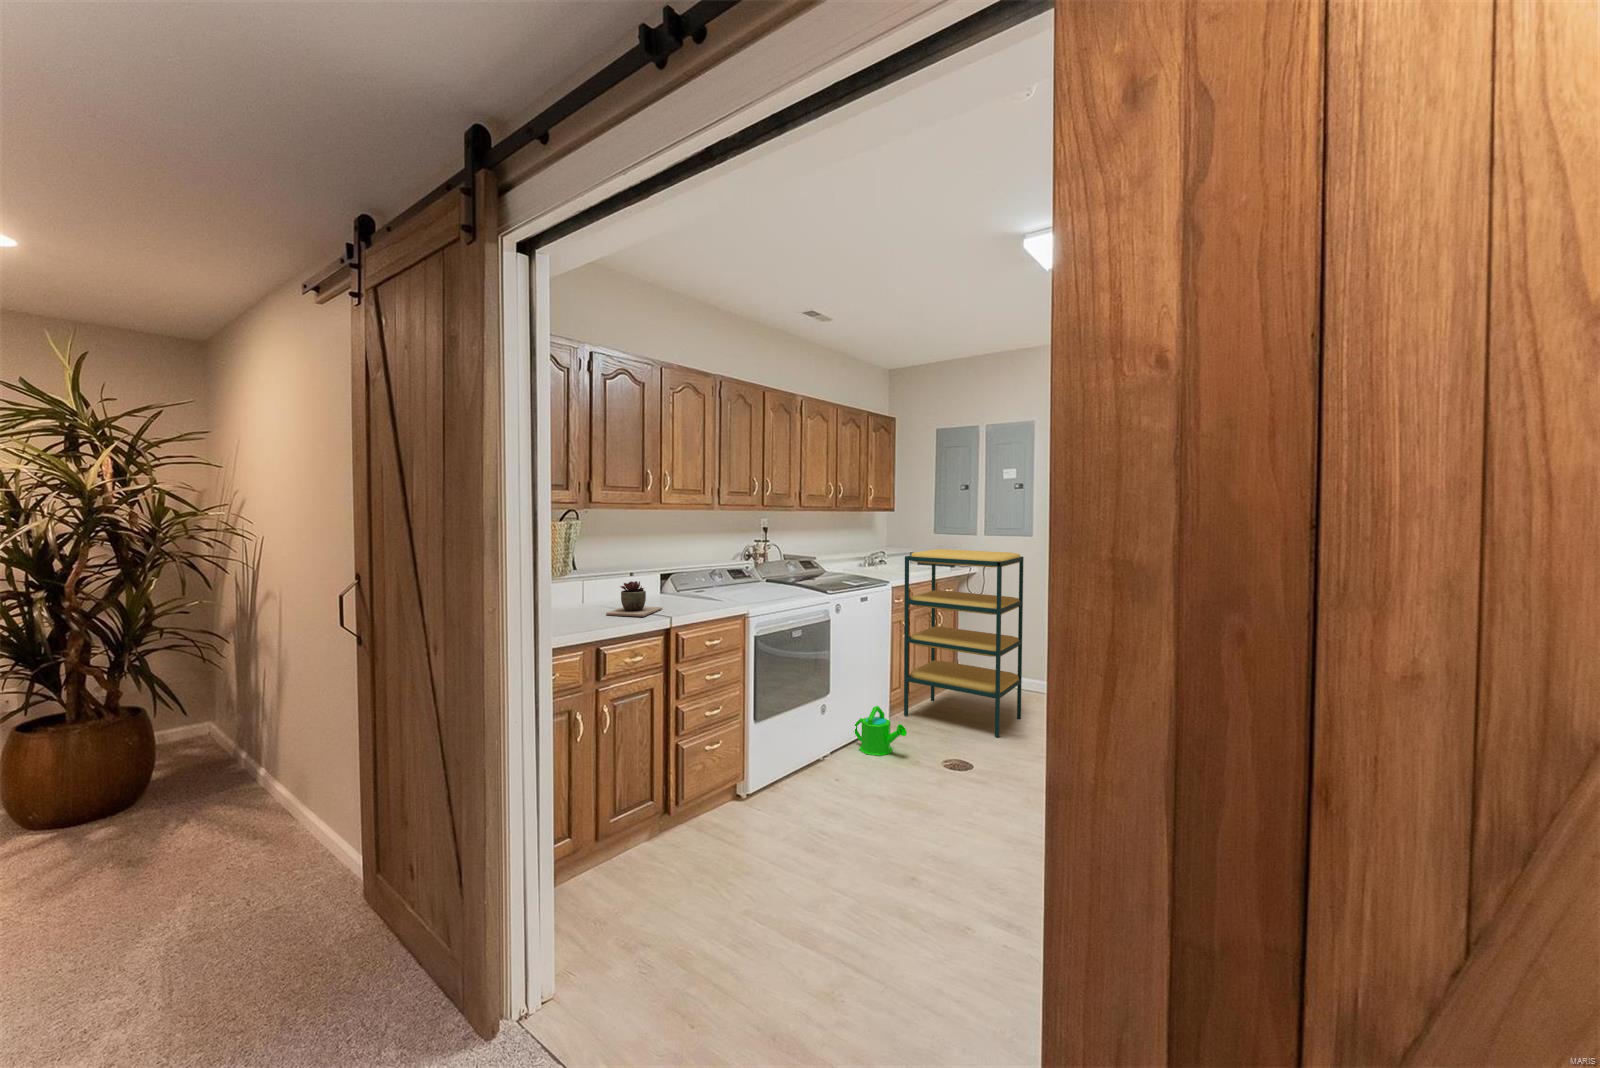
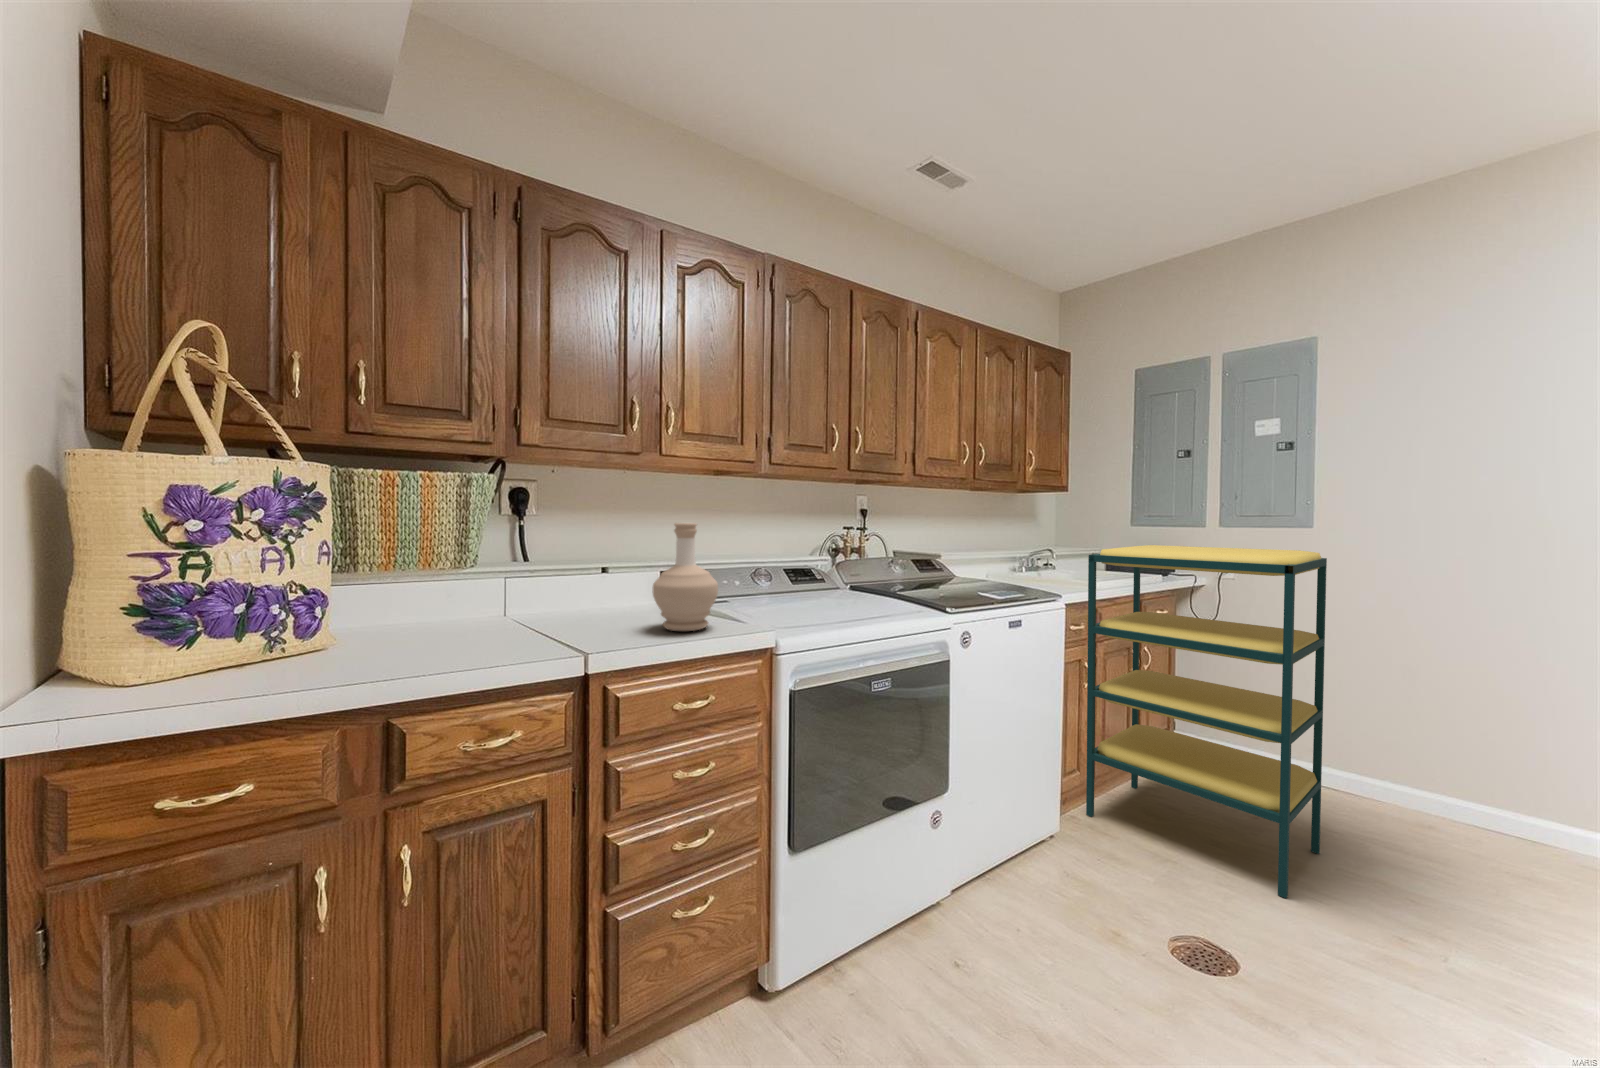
bottle: none [675,546,711,607] -> present [652,523,718,631]
succulent plant: present [606,581,662,617] -> none [507,580,623,649]
watering can: present [855,706,907,756] -> none [995,816,1099,913]

